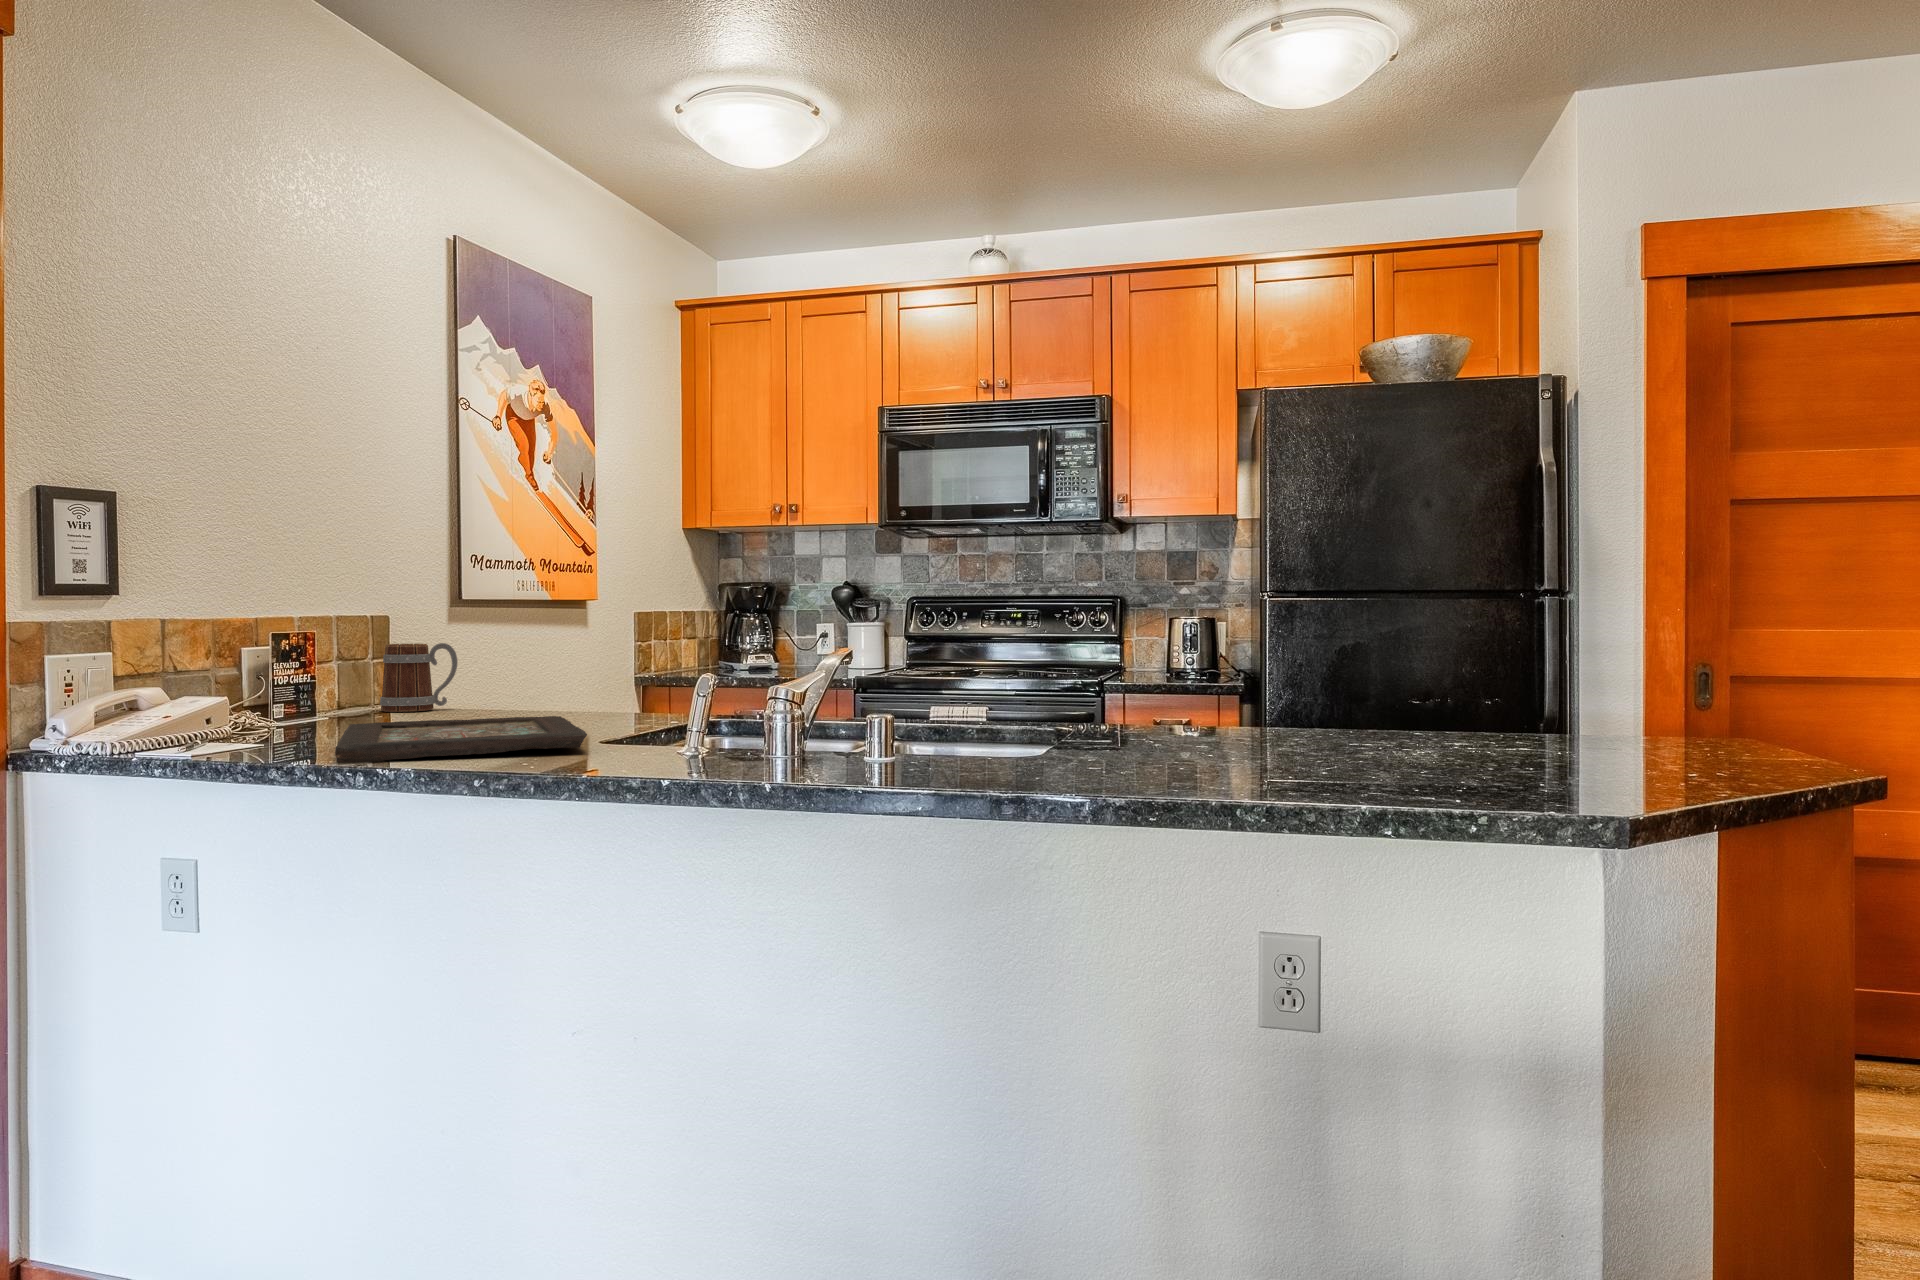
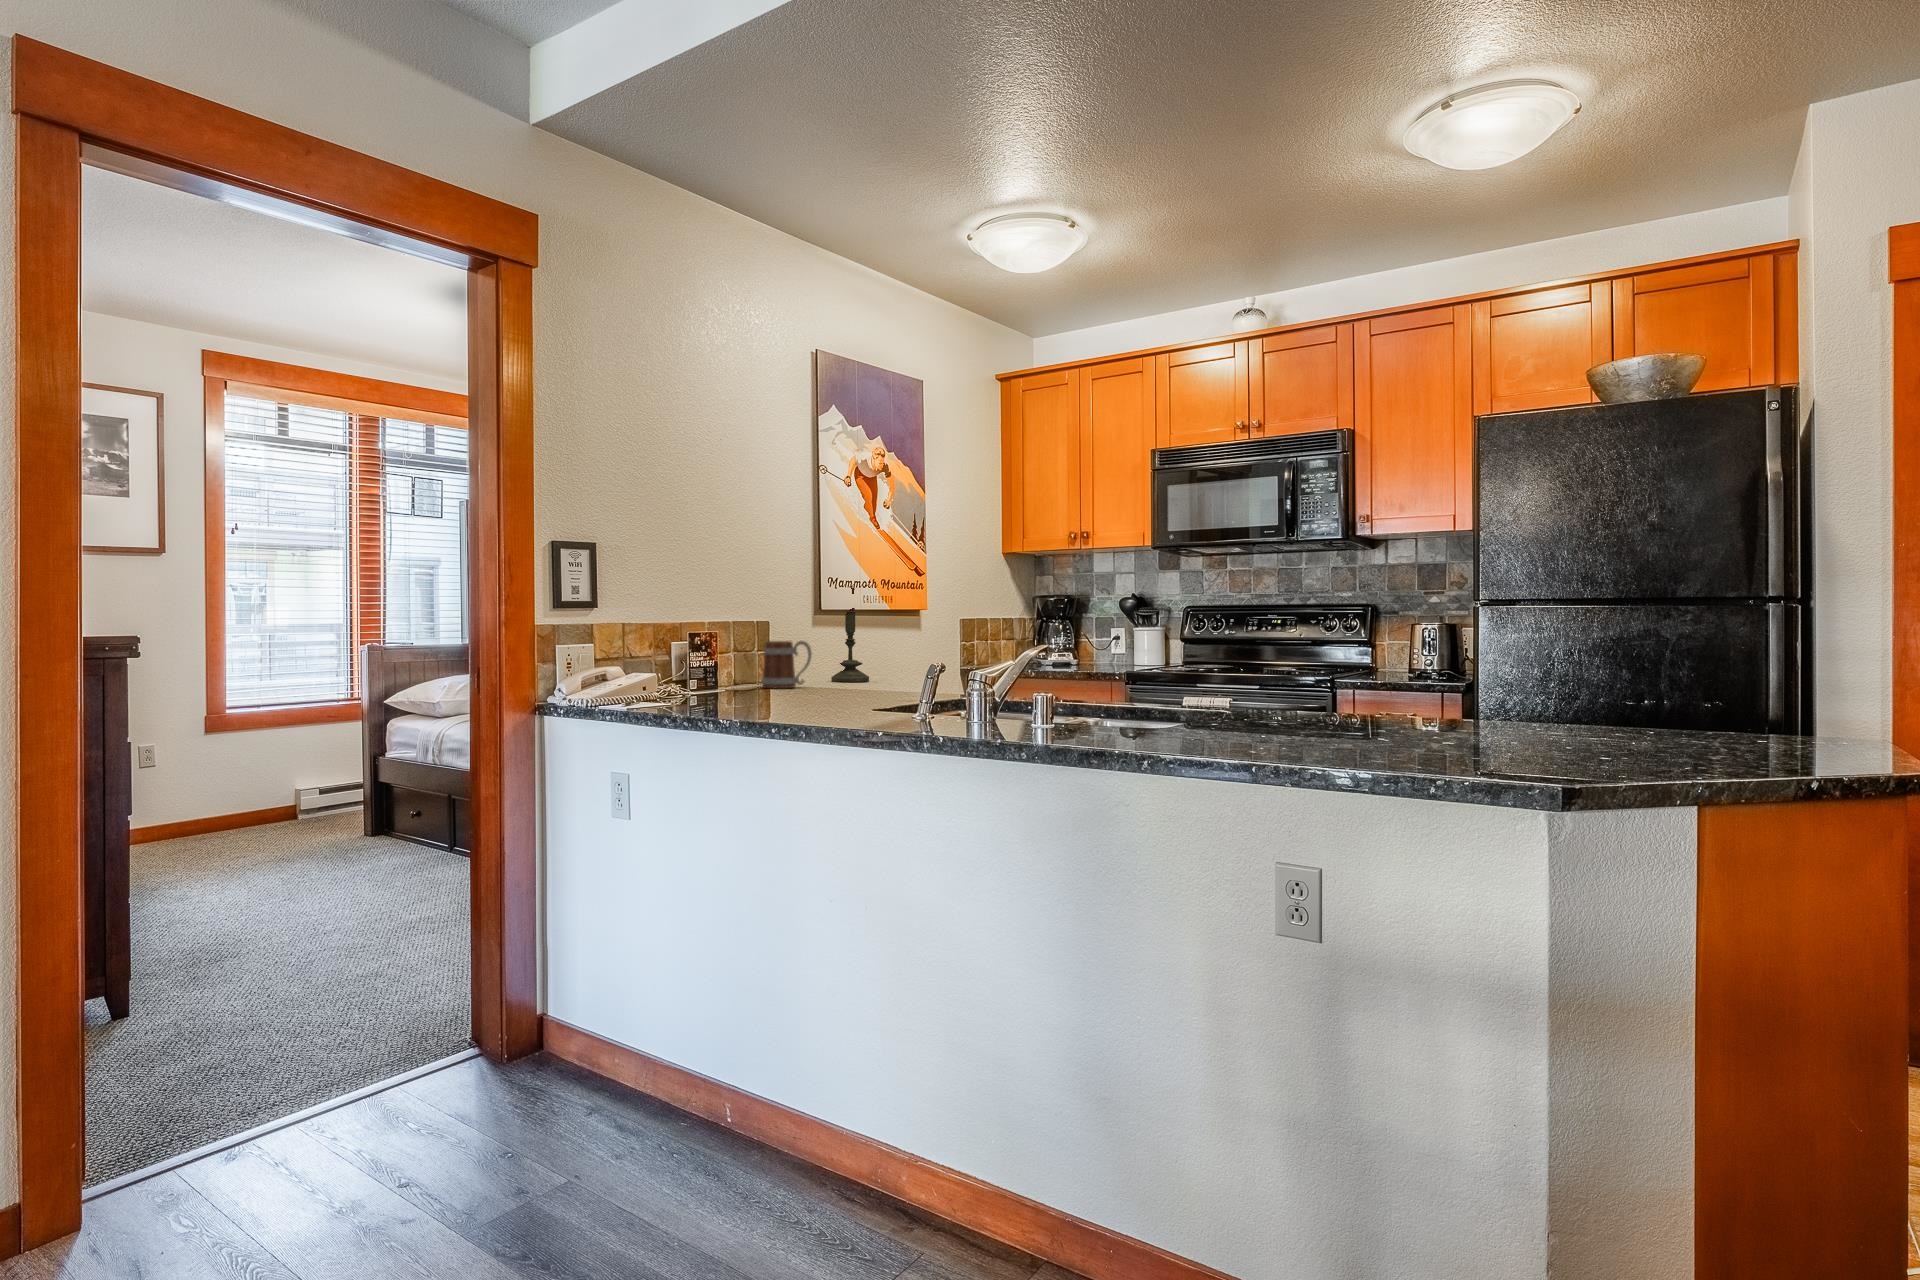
candle: none [472,565,528,699] -> present [831,587,869,682]
decorative tray: present [335,716,587,763] -> none [698,692,858,715]

